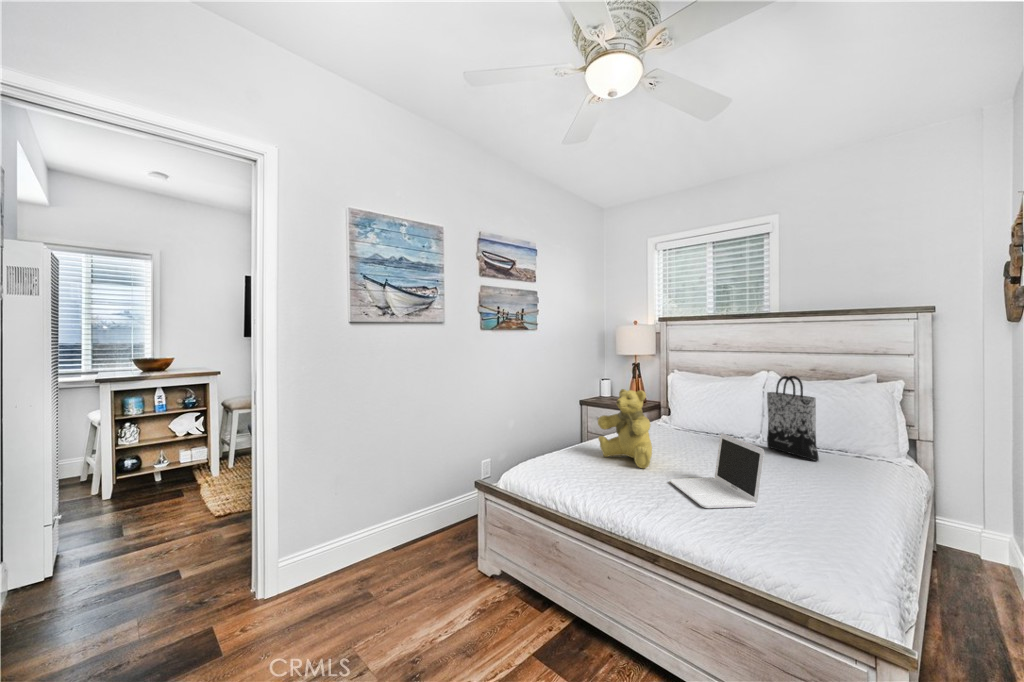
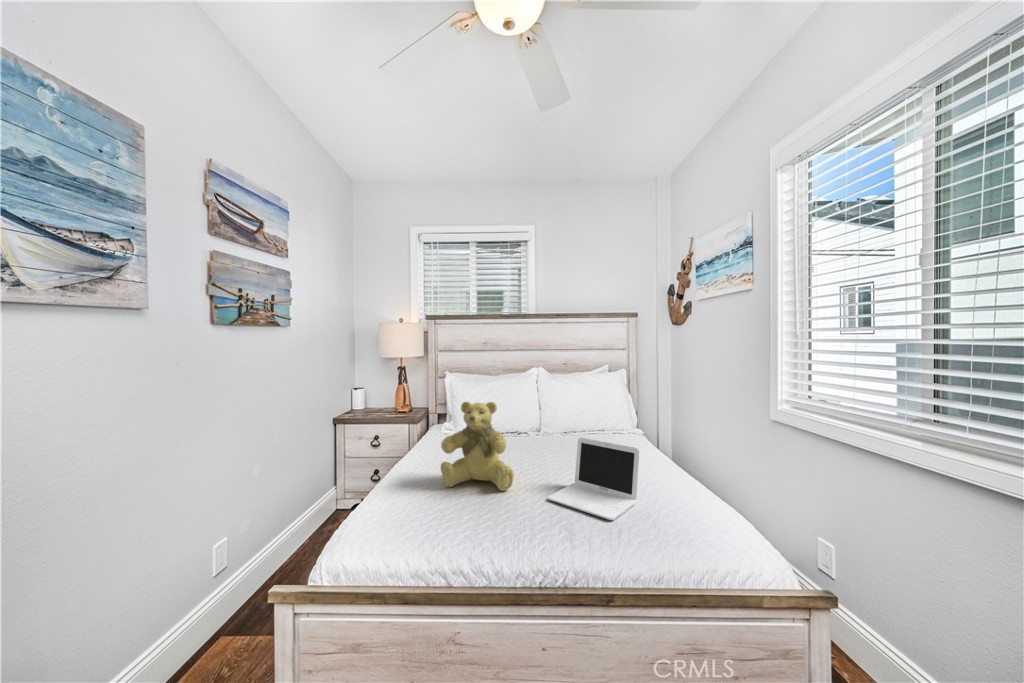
tote bag: present [767,376,819,461] -> none [560,375,605,446]

